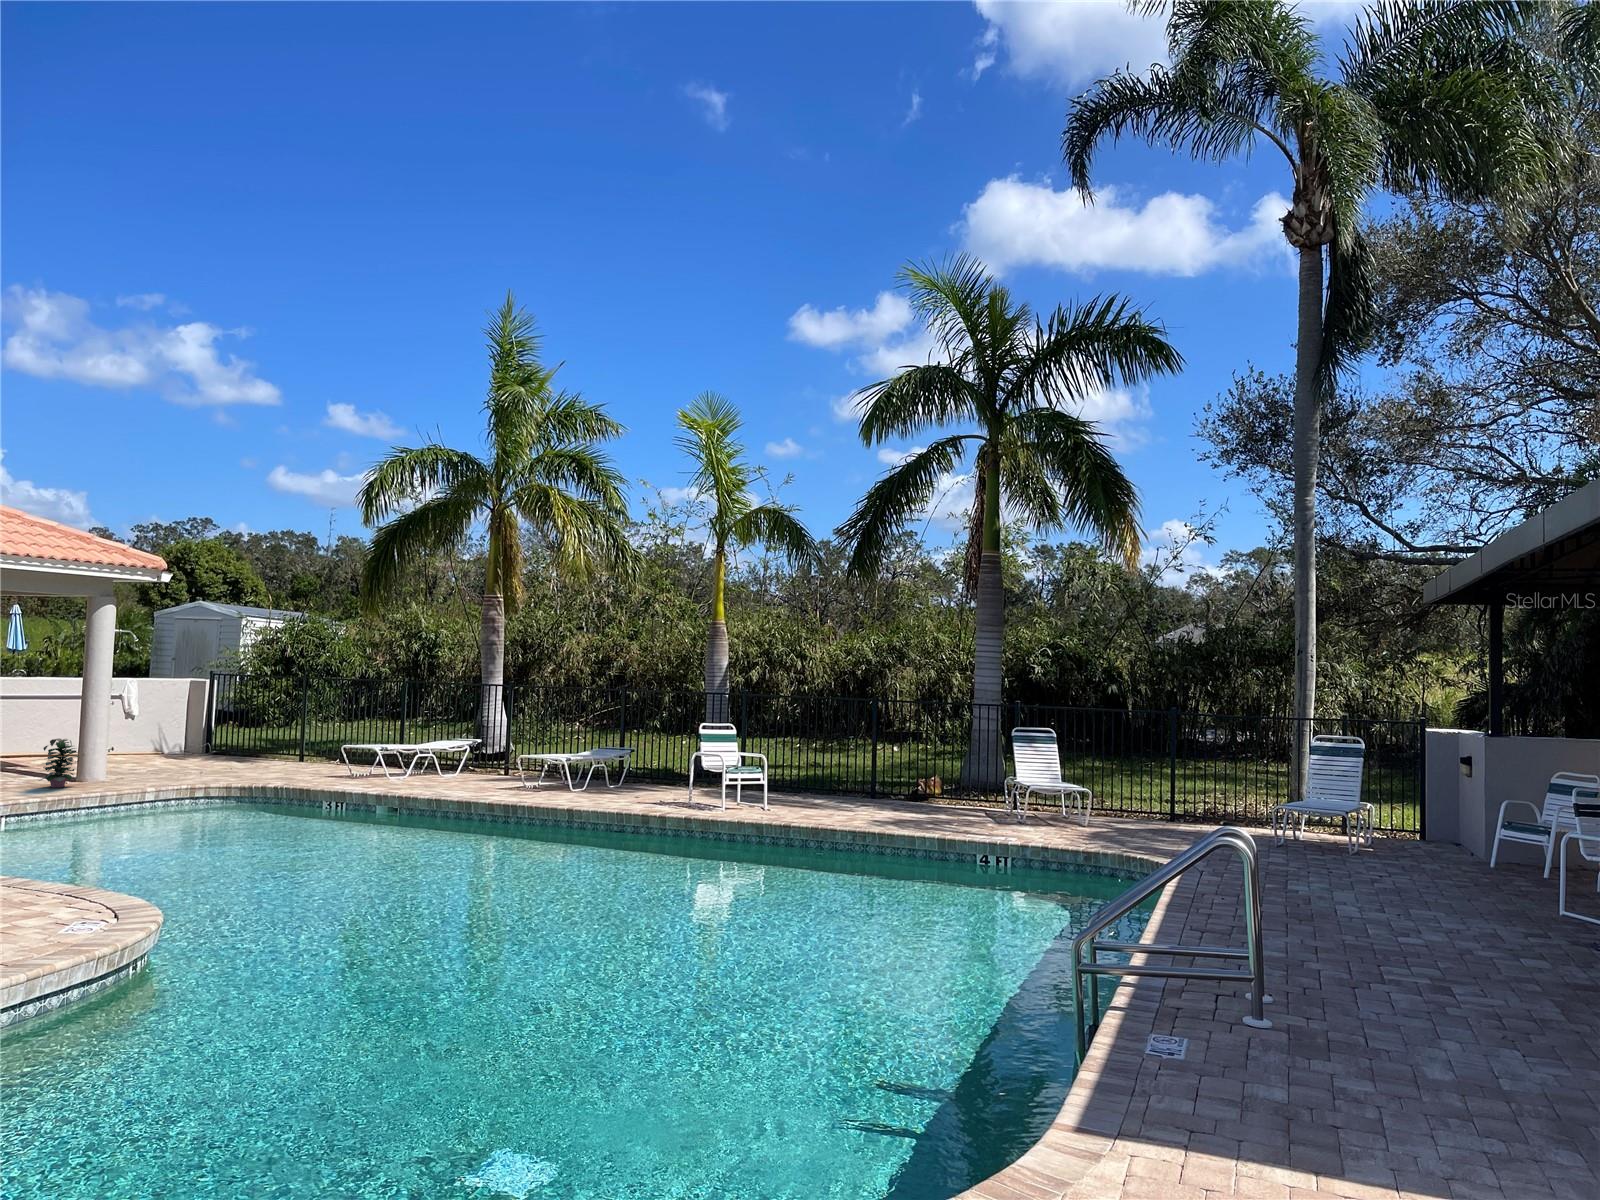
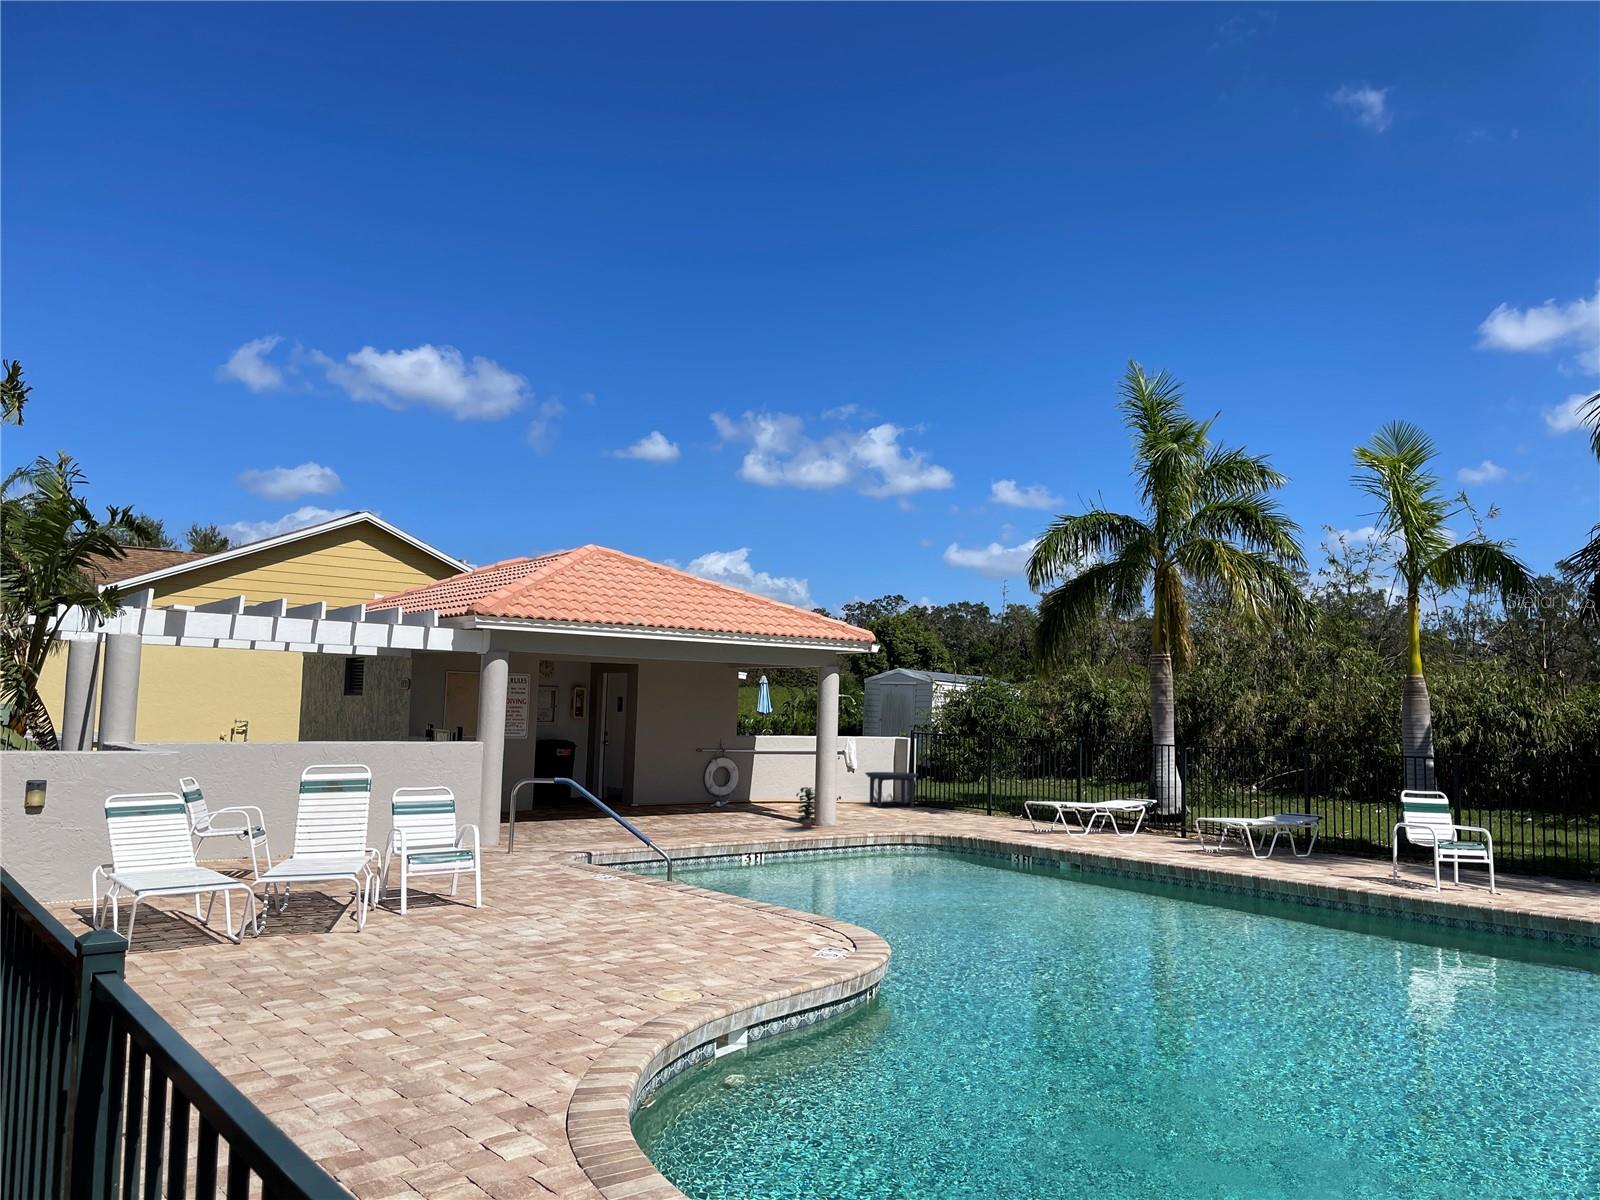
round table: none [147,717,219,757] -> present [865,772,919,807]

